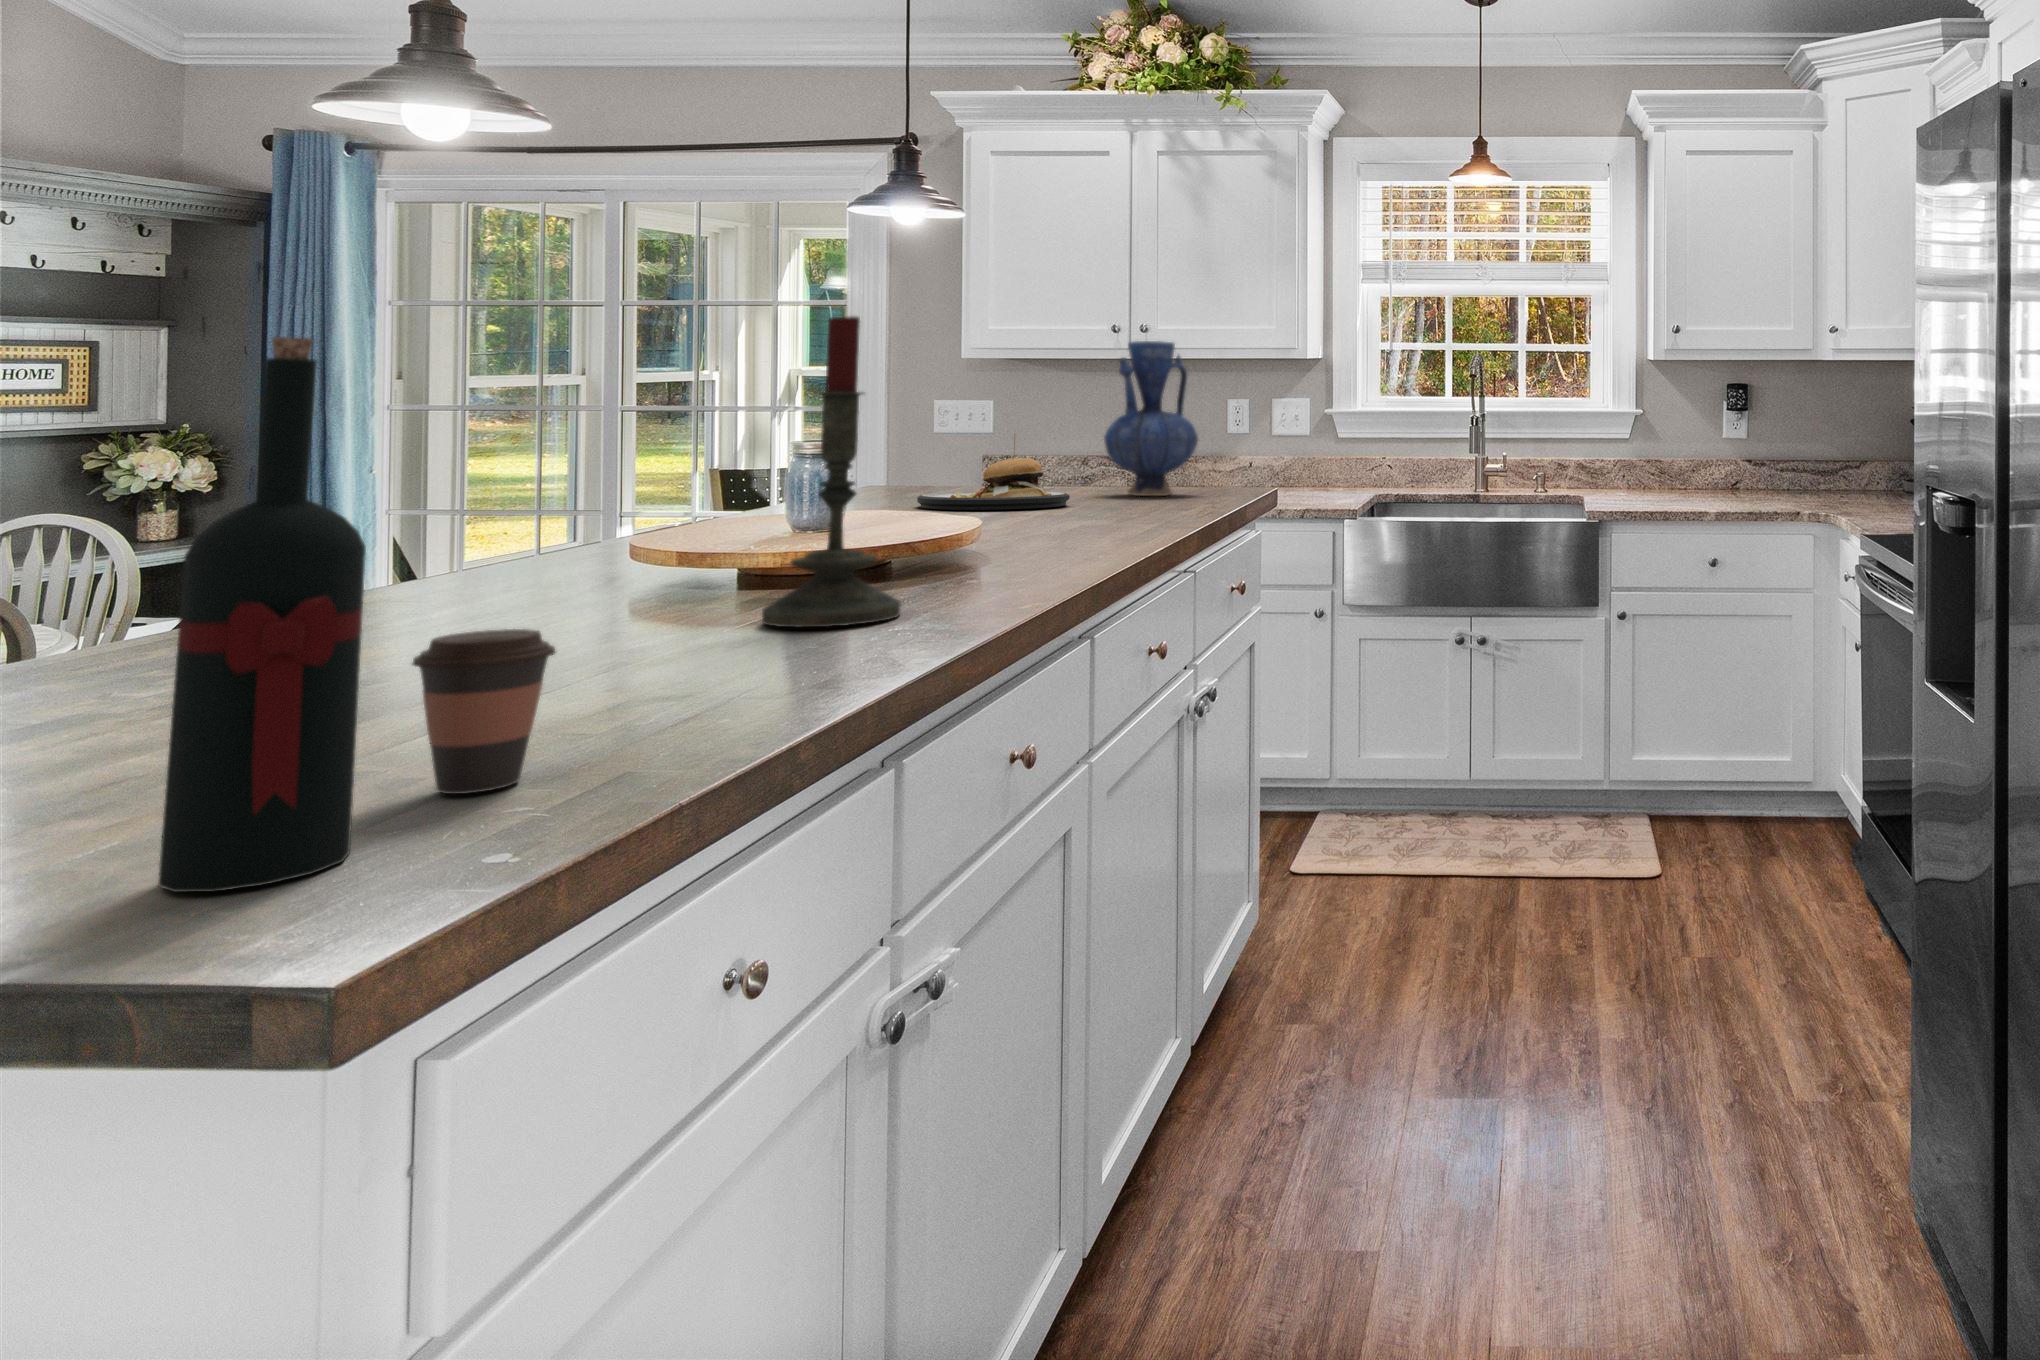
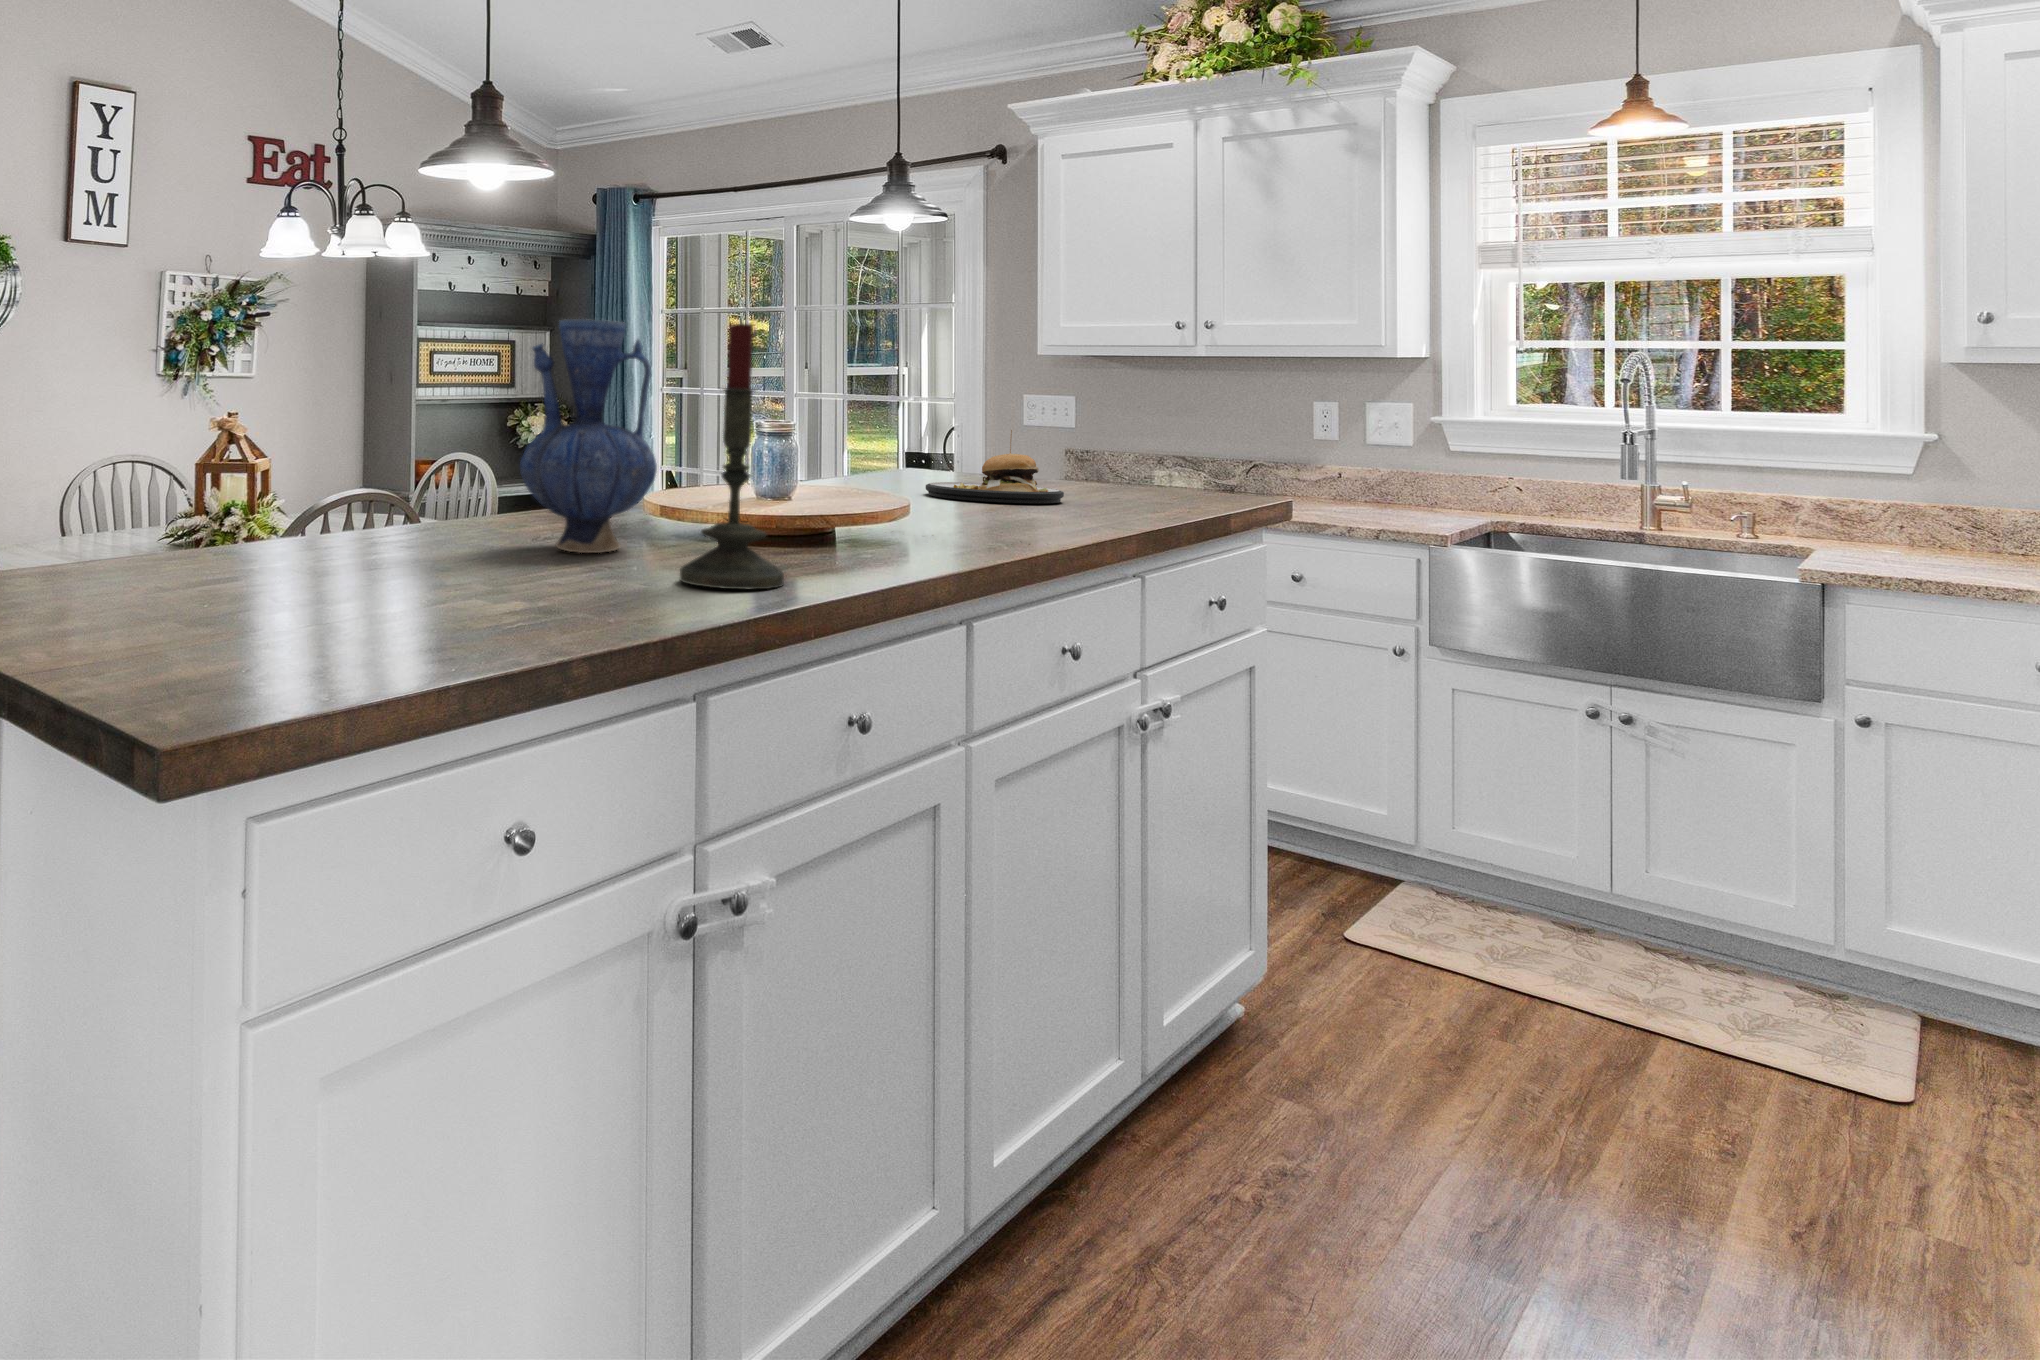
wine bottle: present [158,337,366,892] -> none [181,348,283,702]
vase: present [1104,341,1198,496] -> present [520,319,657,553]
coffee cup: present [412,629,555,794] -> none [339,556,422,670]

